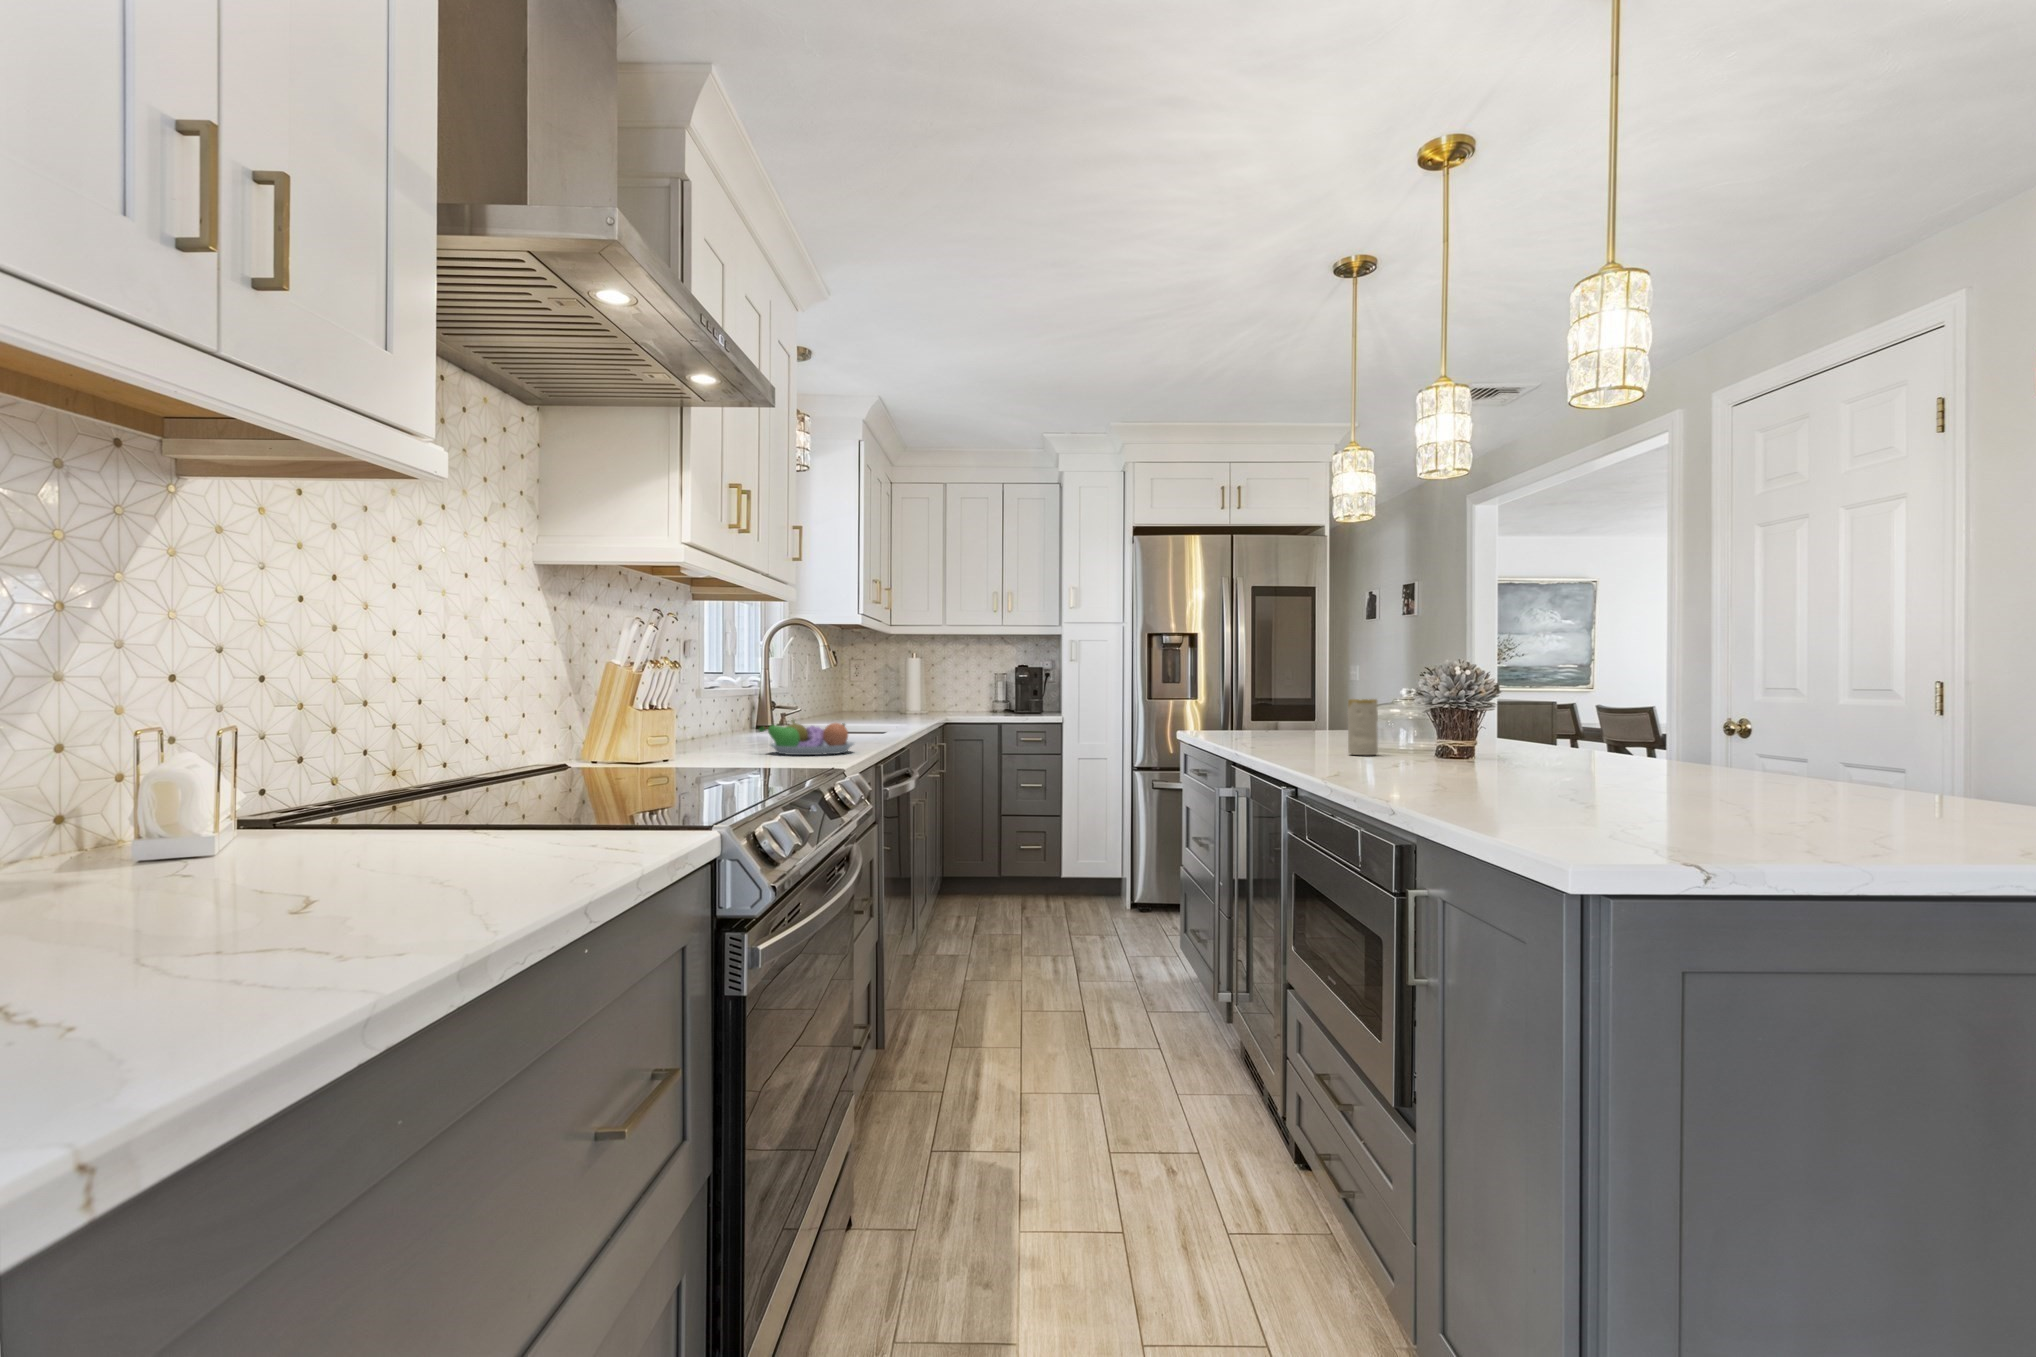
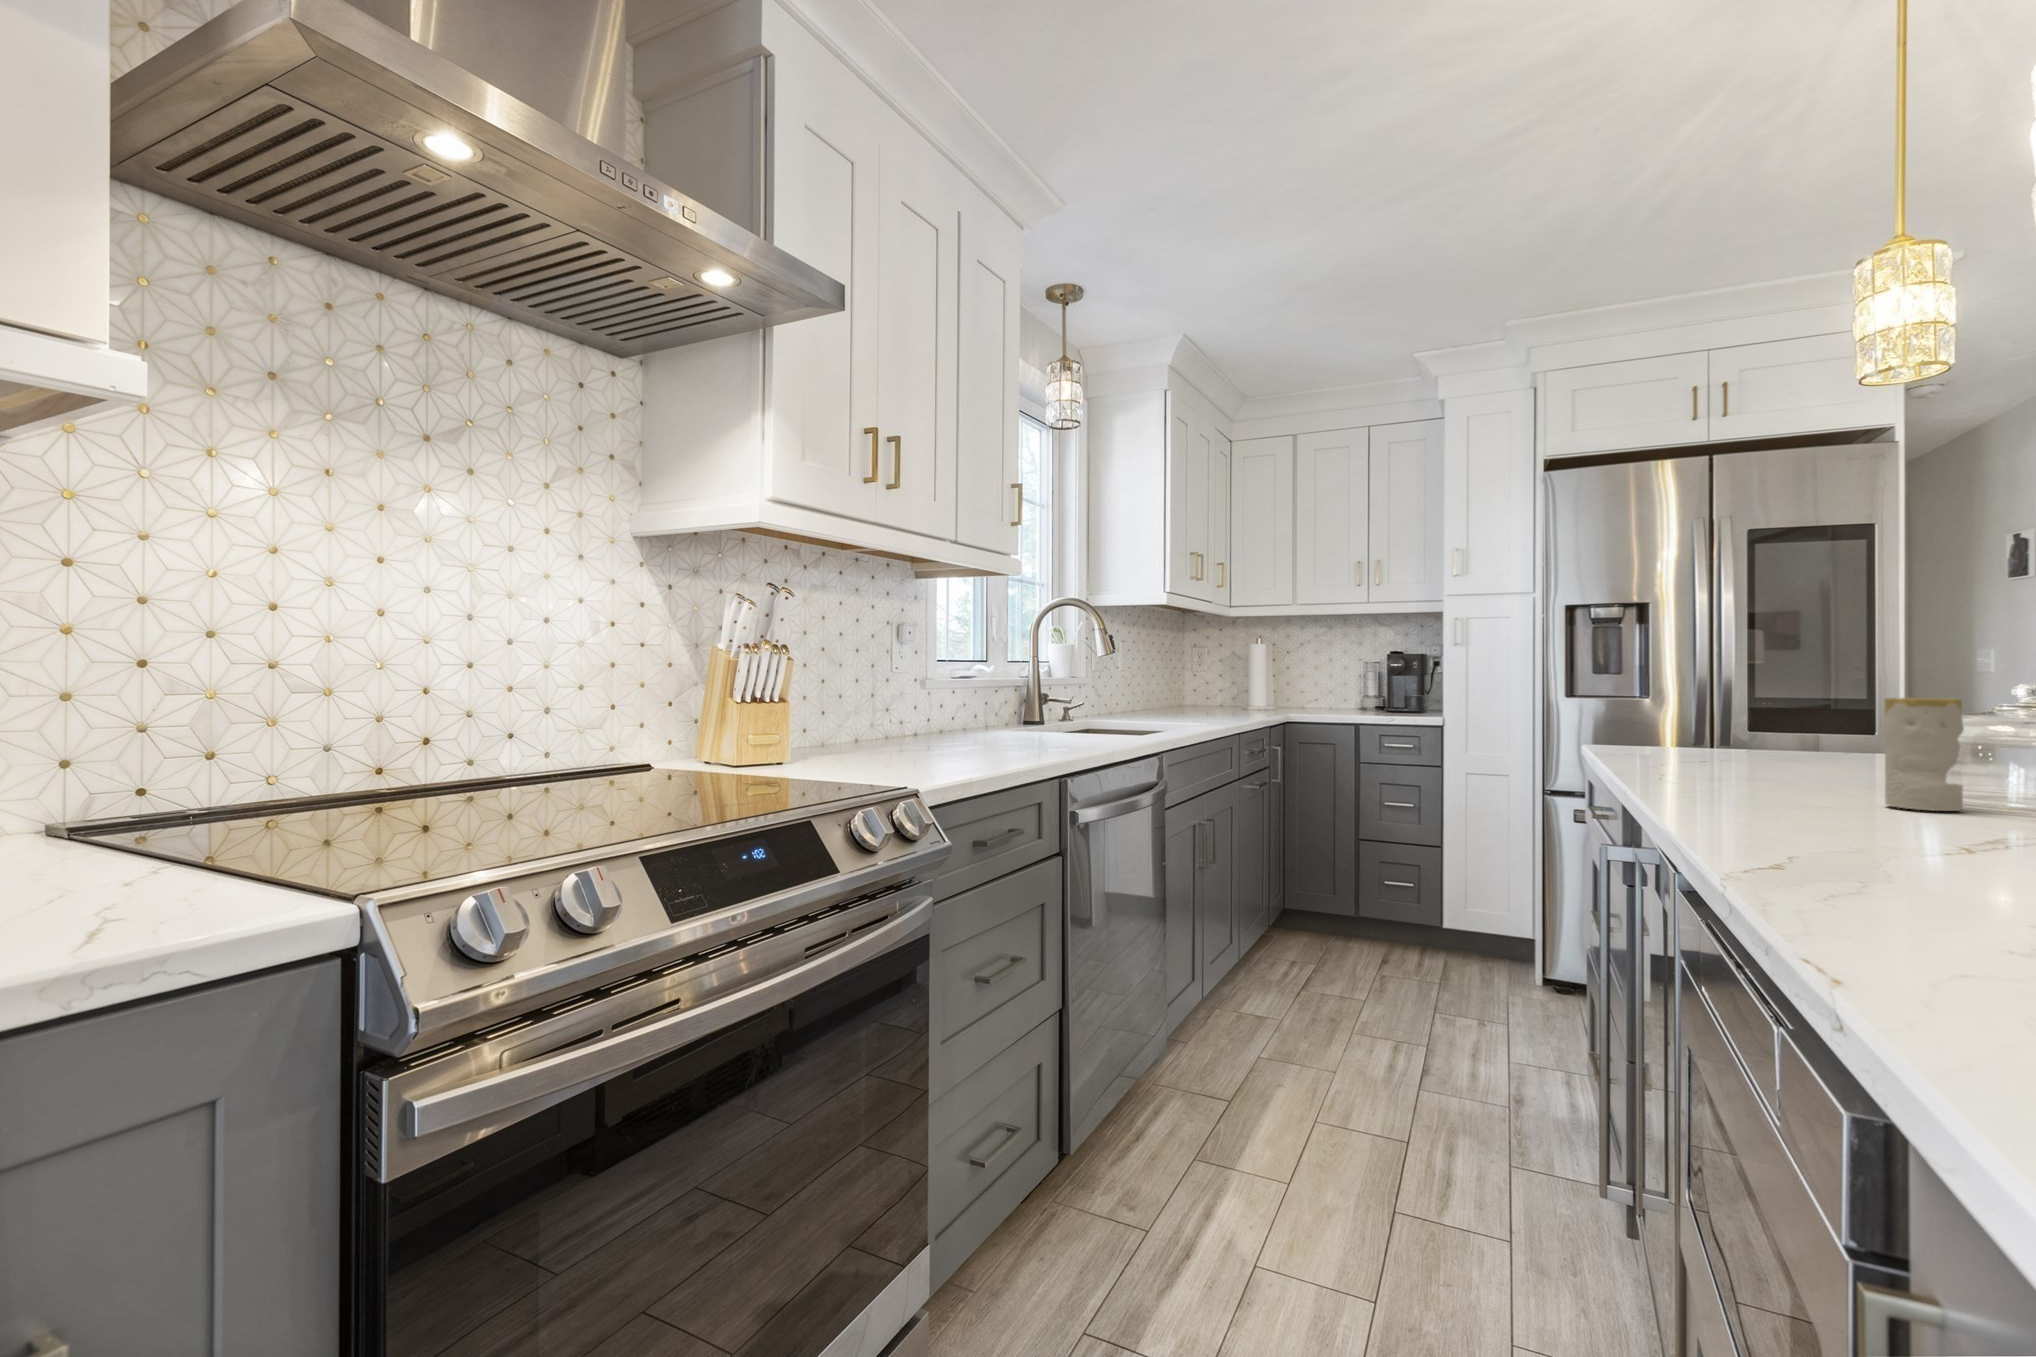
fruit bowl: present [759,720,854,755] -> none [912,714,1030,762]

